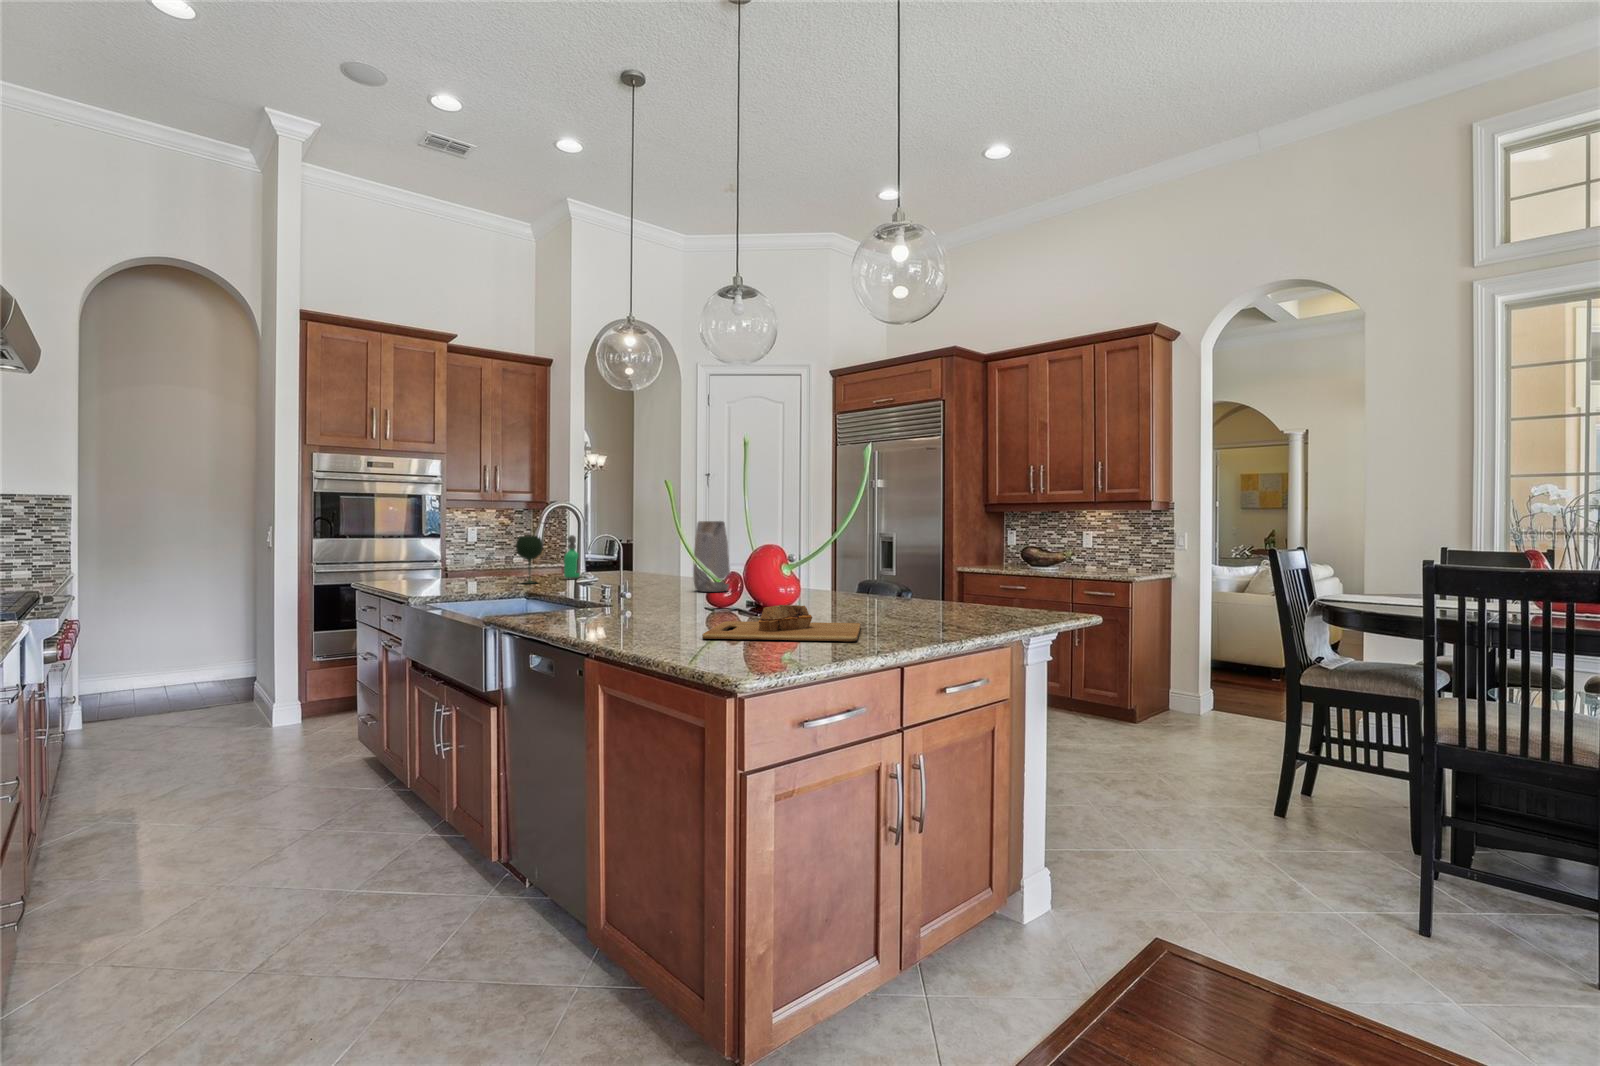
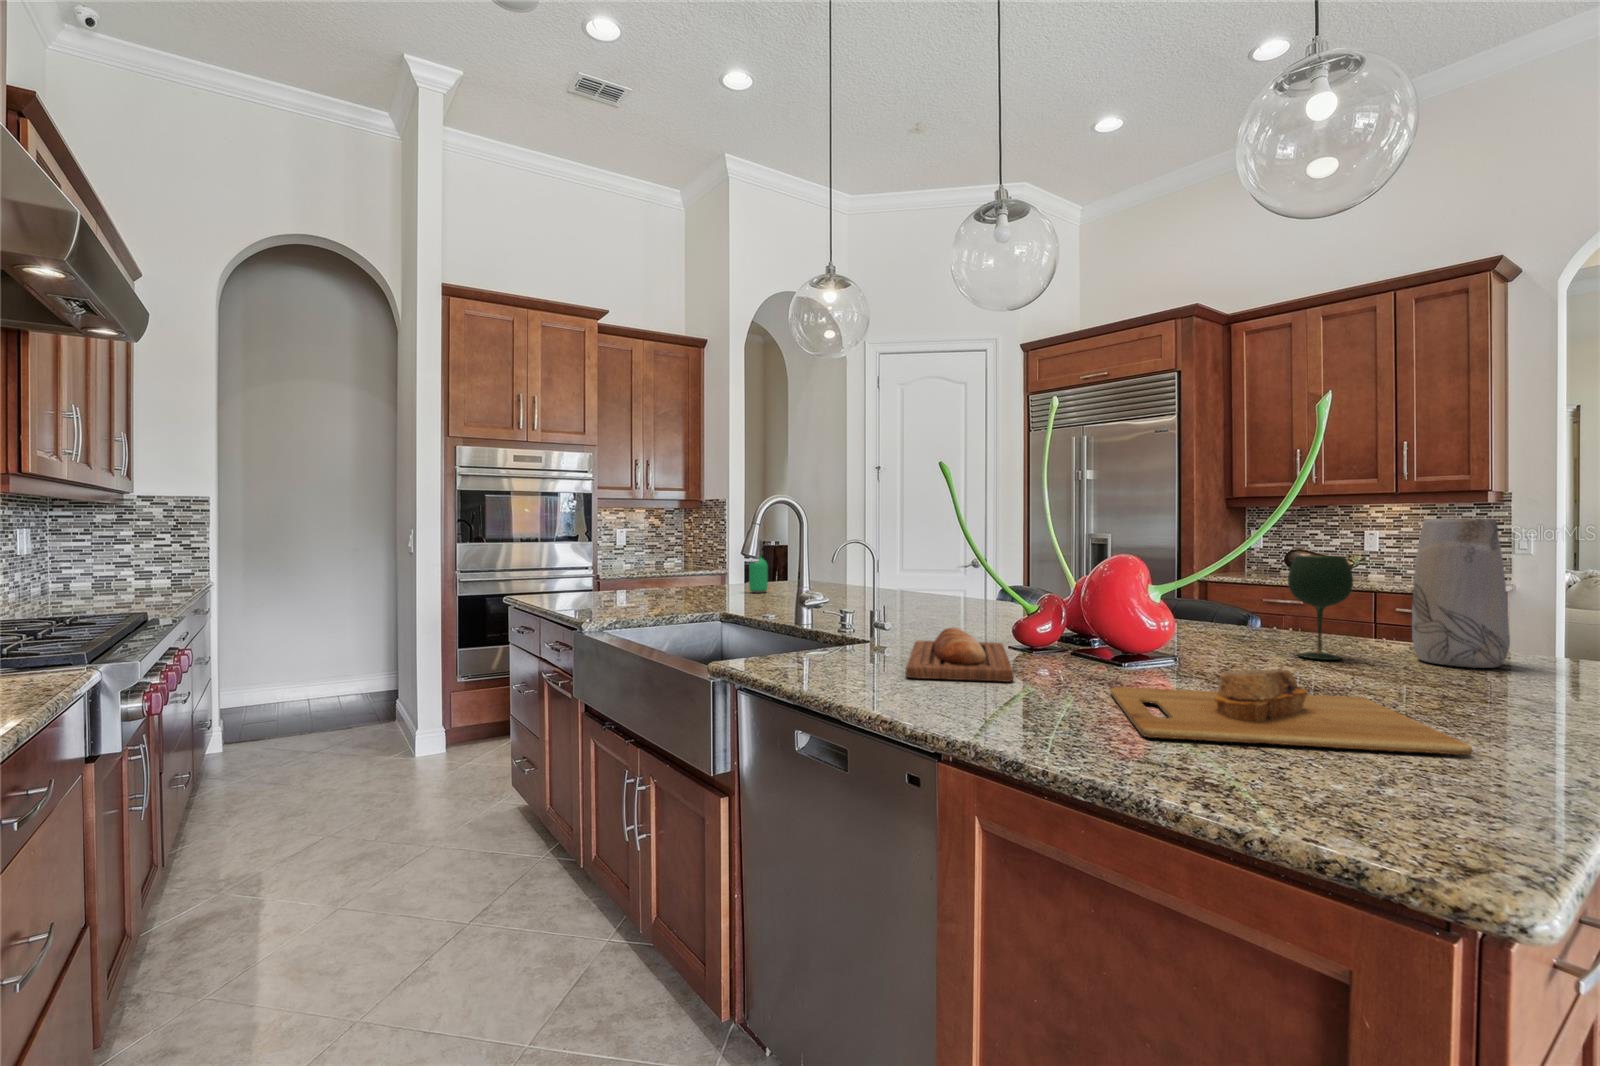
vase: present [693,521,730,592] -> present [1412,519,1510,668]
wine glass: present [516,536,543,584] -> present [1288,556,1353,660]
bread loaf: none [610,592,698,621] -> present [906,628,1014,682]

